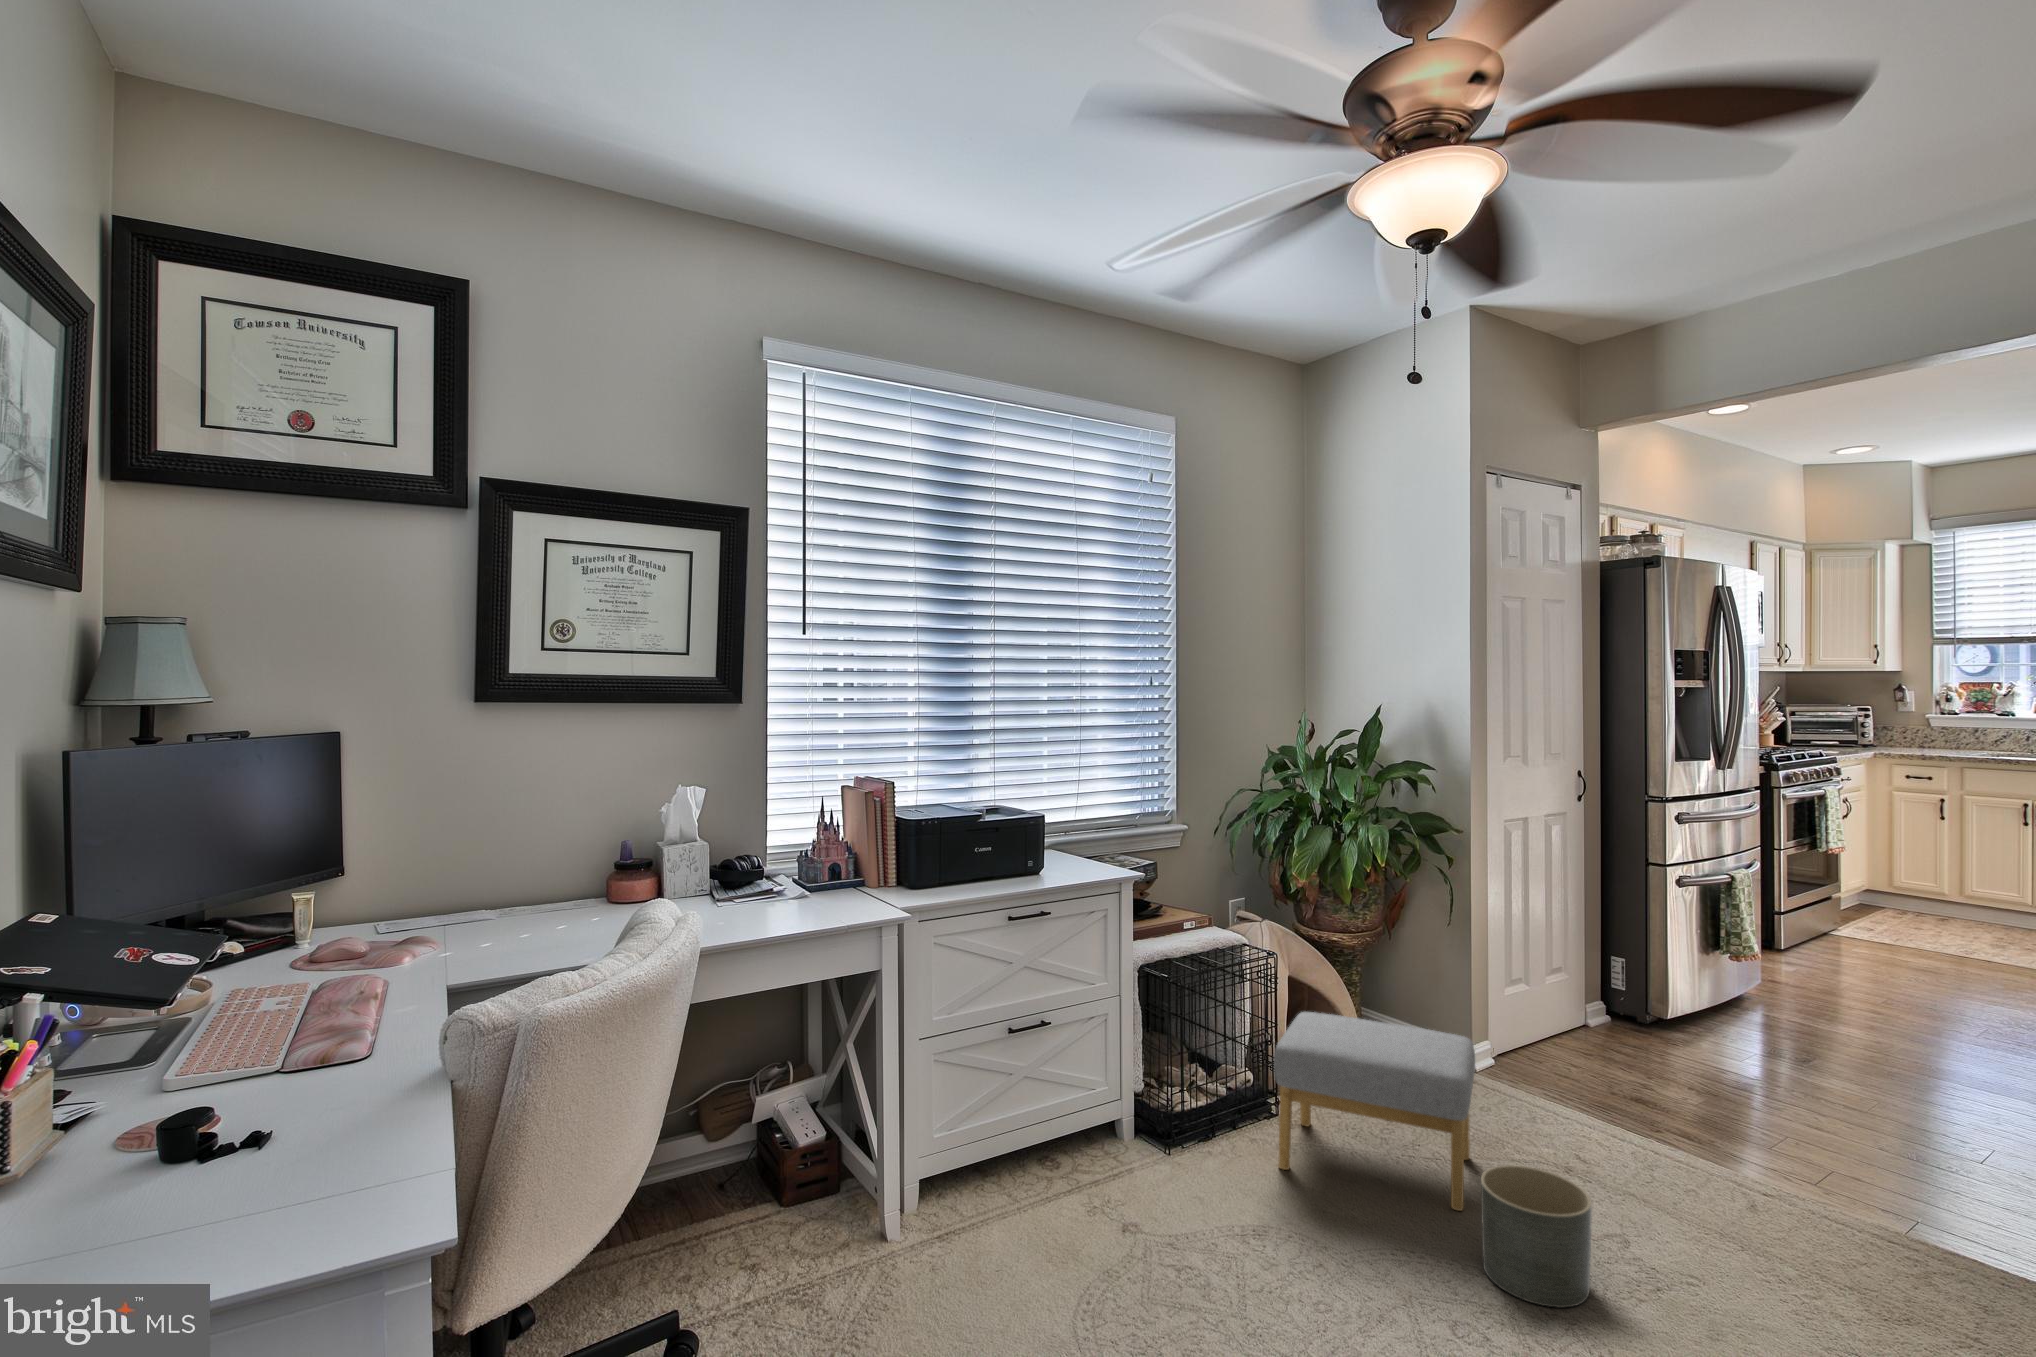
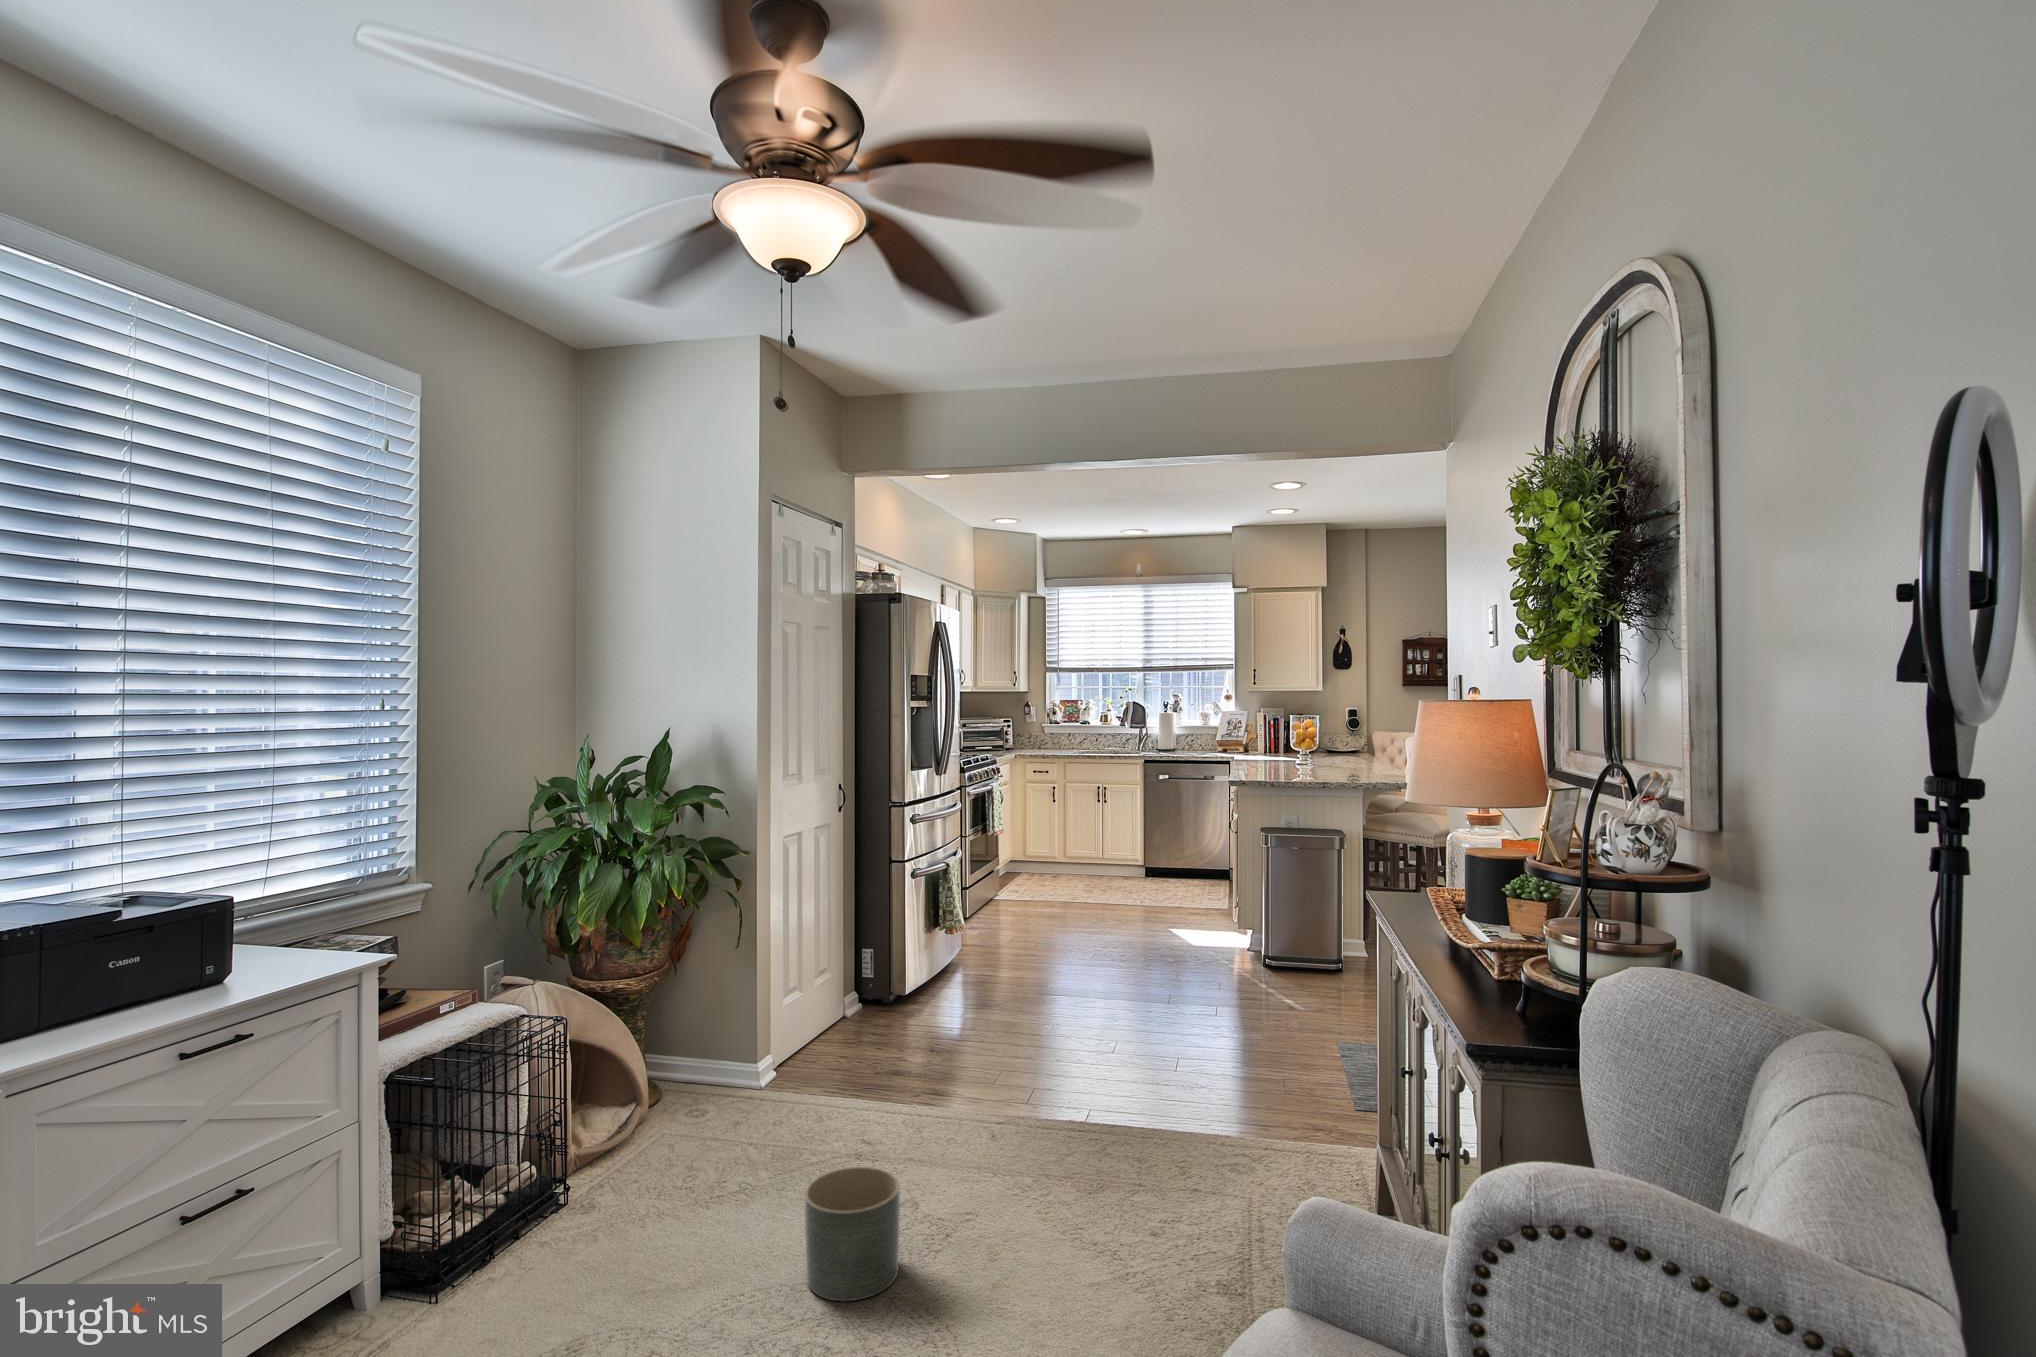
footstool: present [1274,1012,1475,1211] -> none [574,1057,785,1267]

